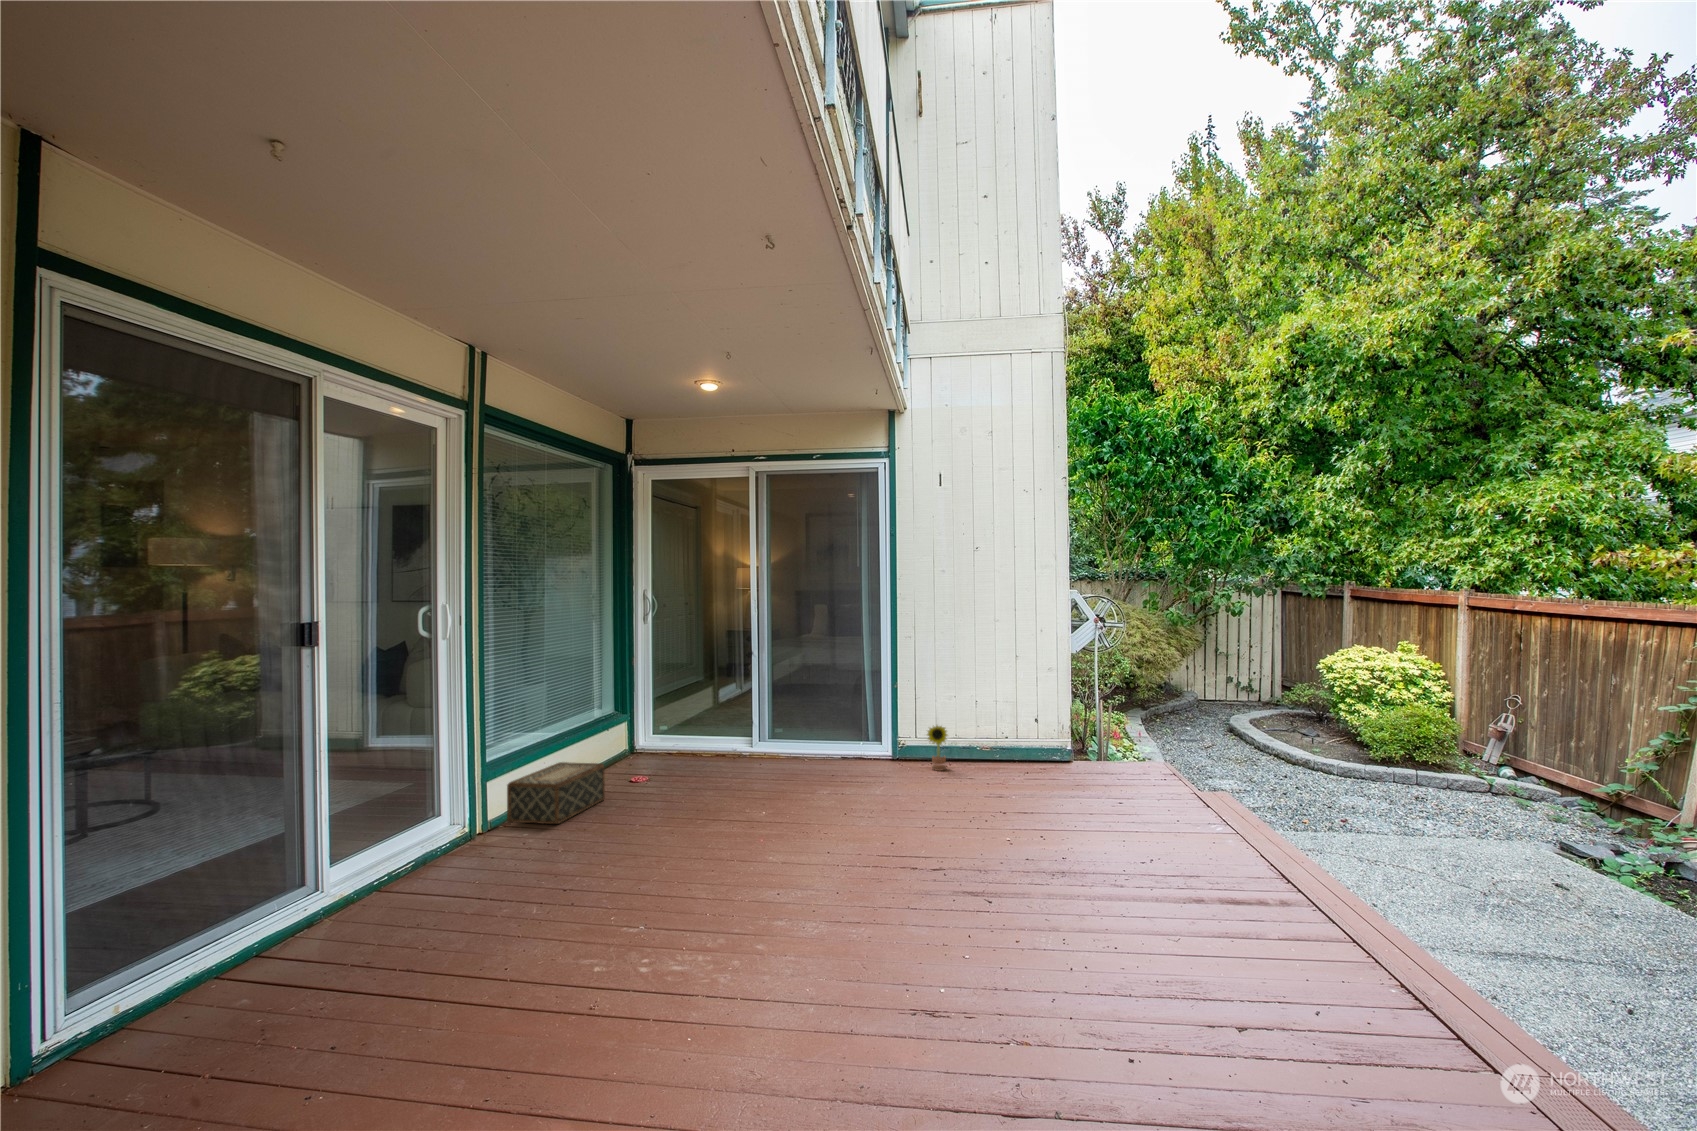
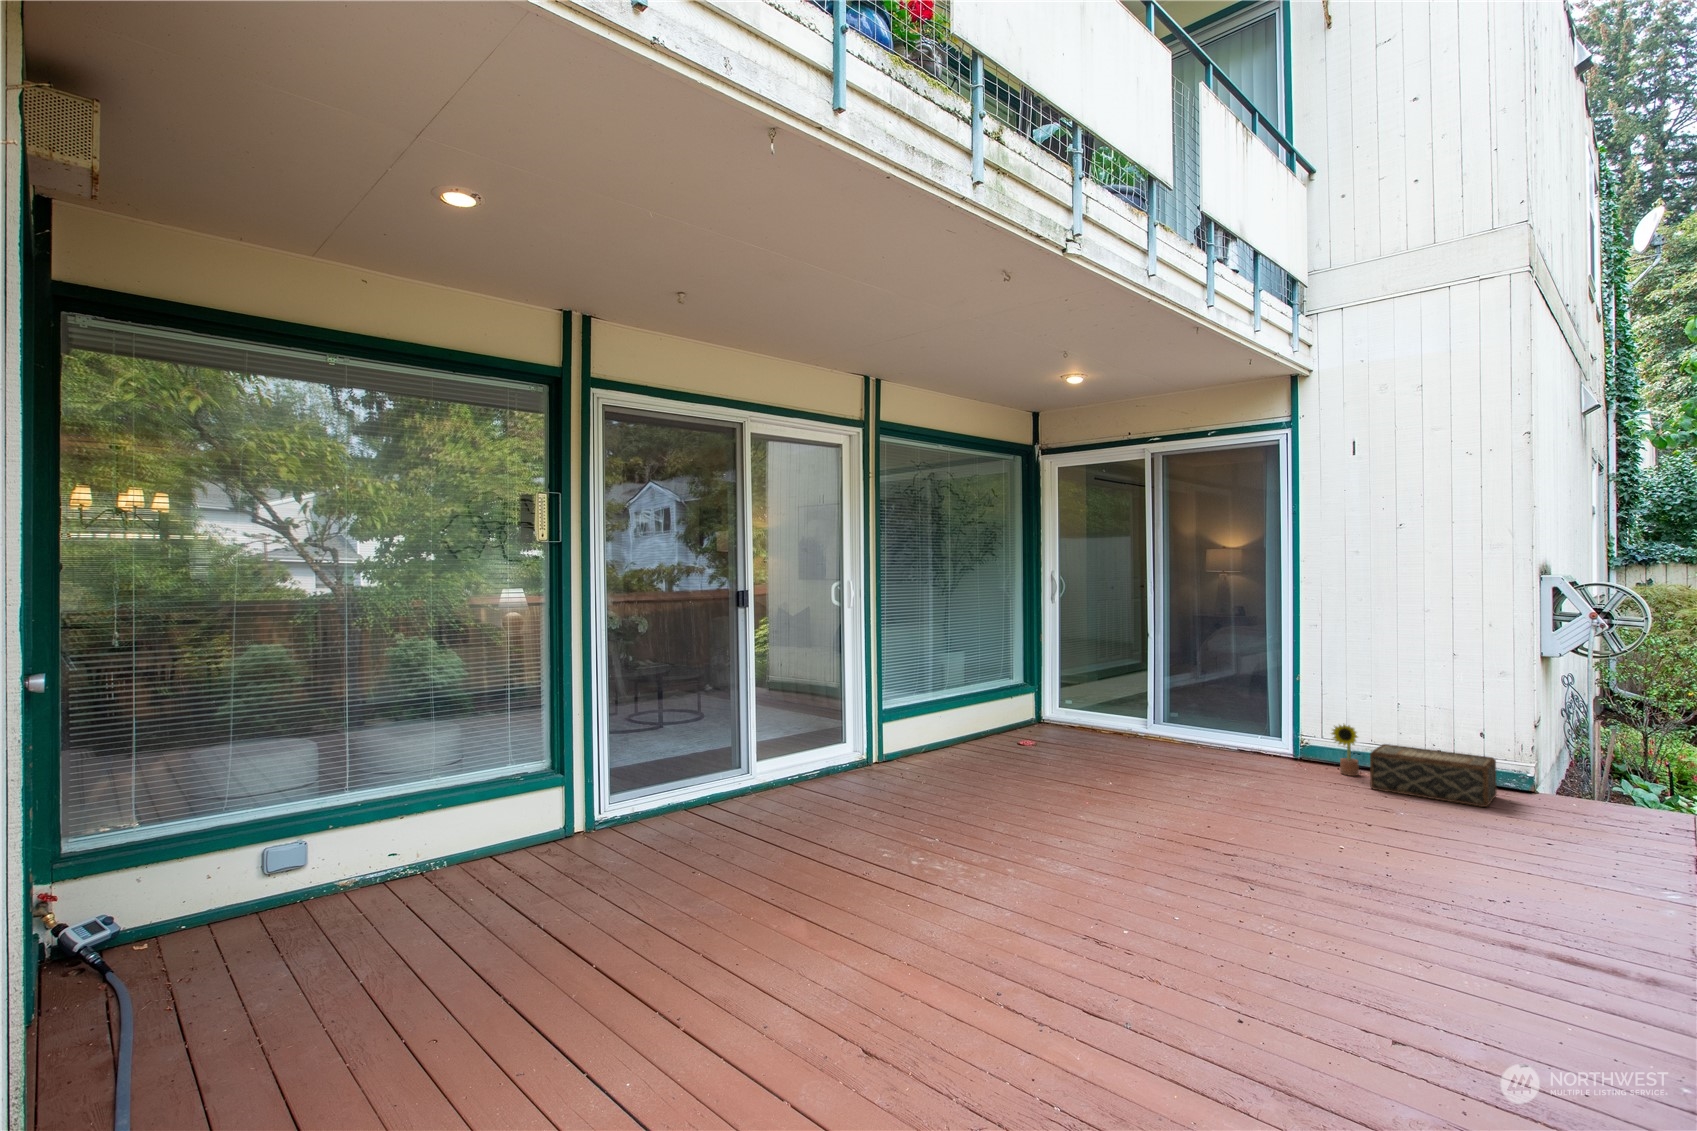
woven basket: present [507,762,605,824] -> present [1370,744,1497,807]

